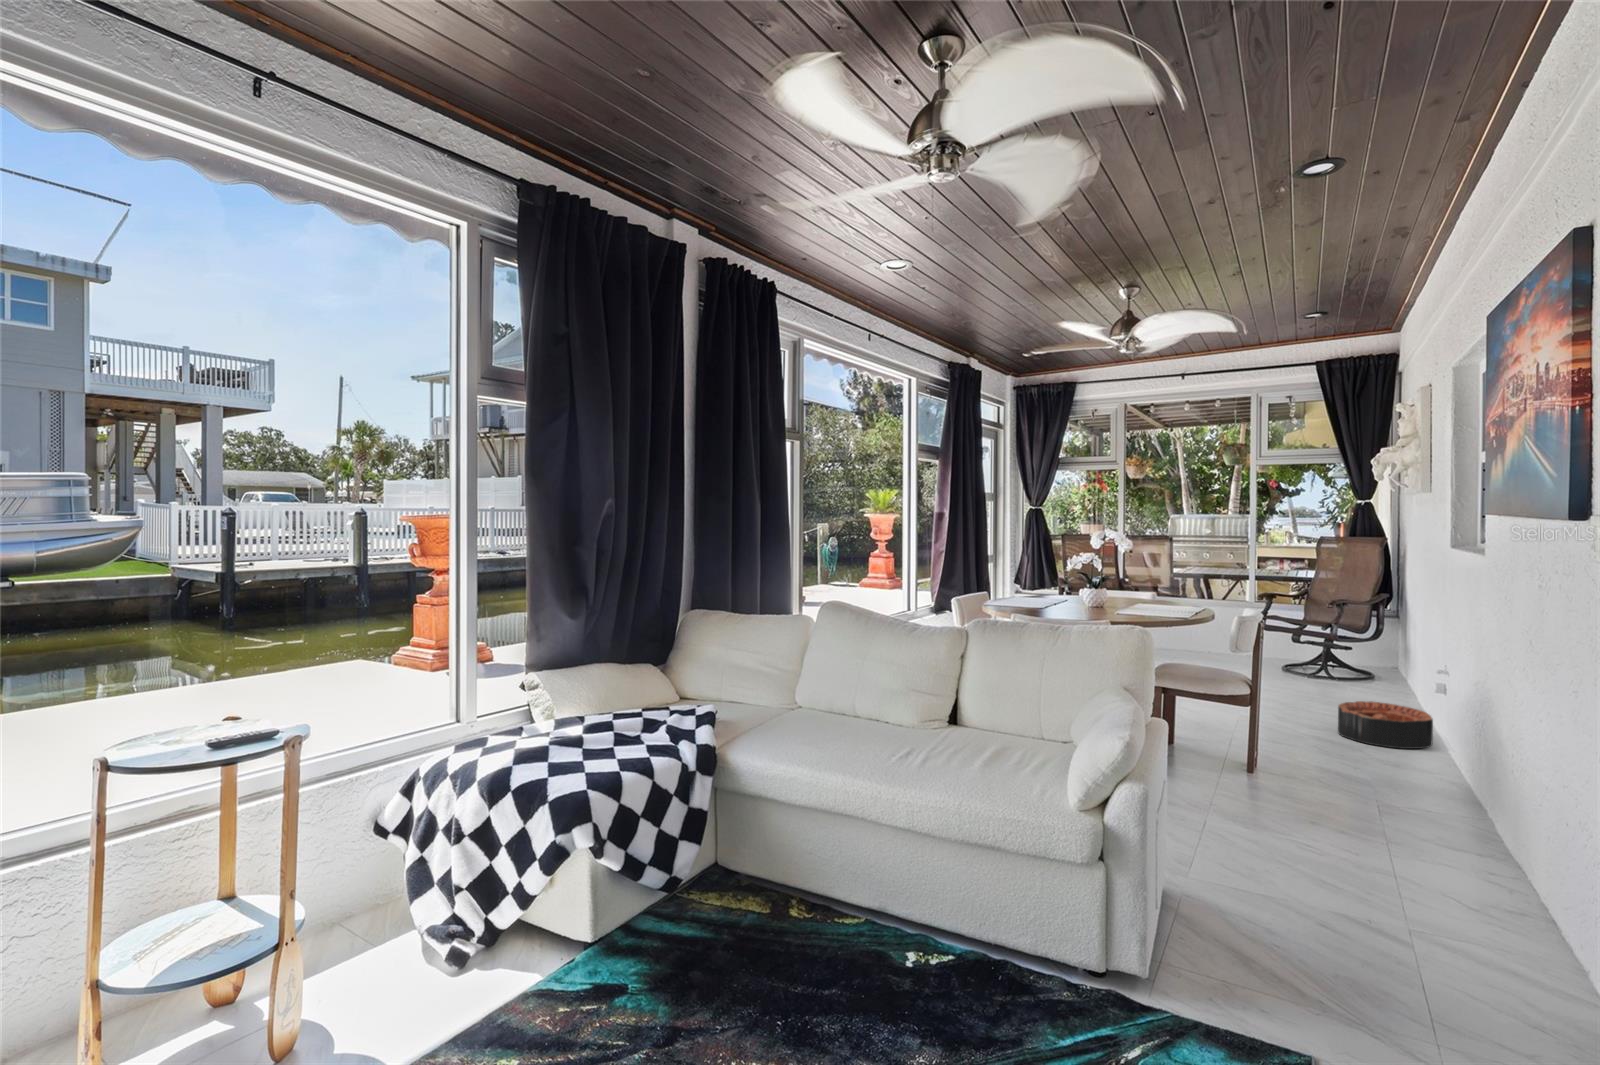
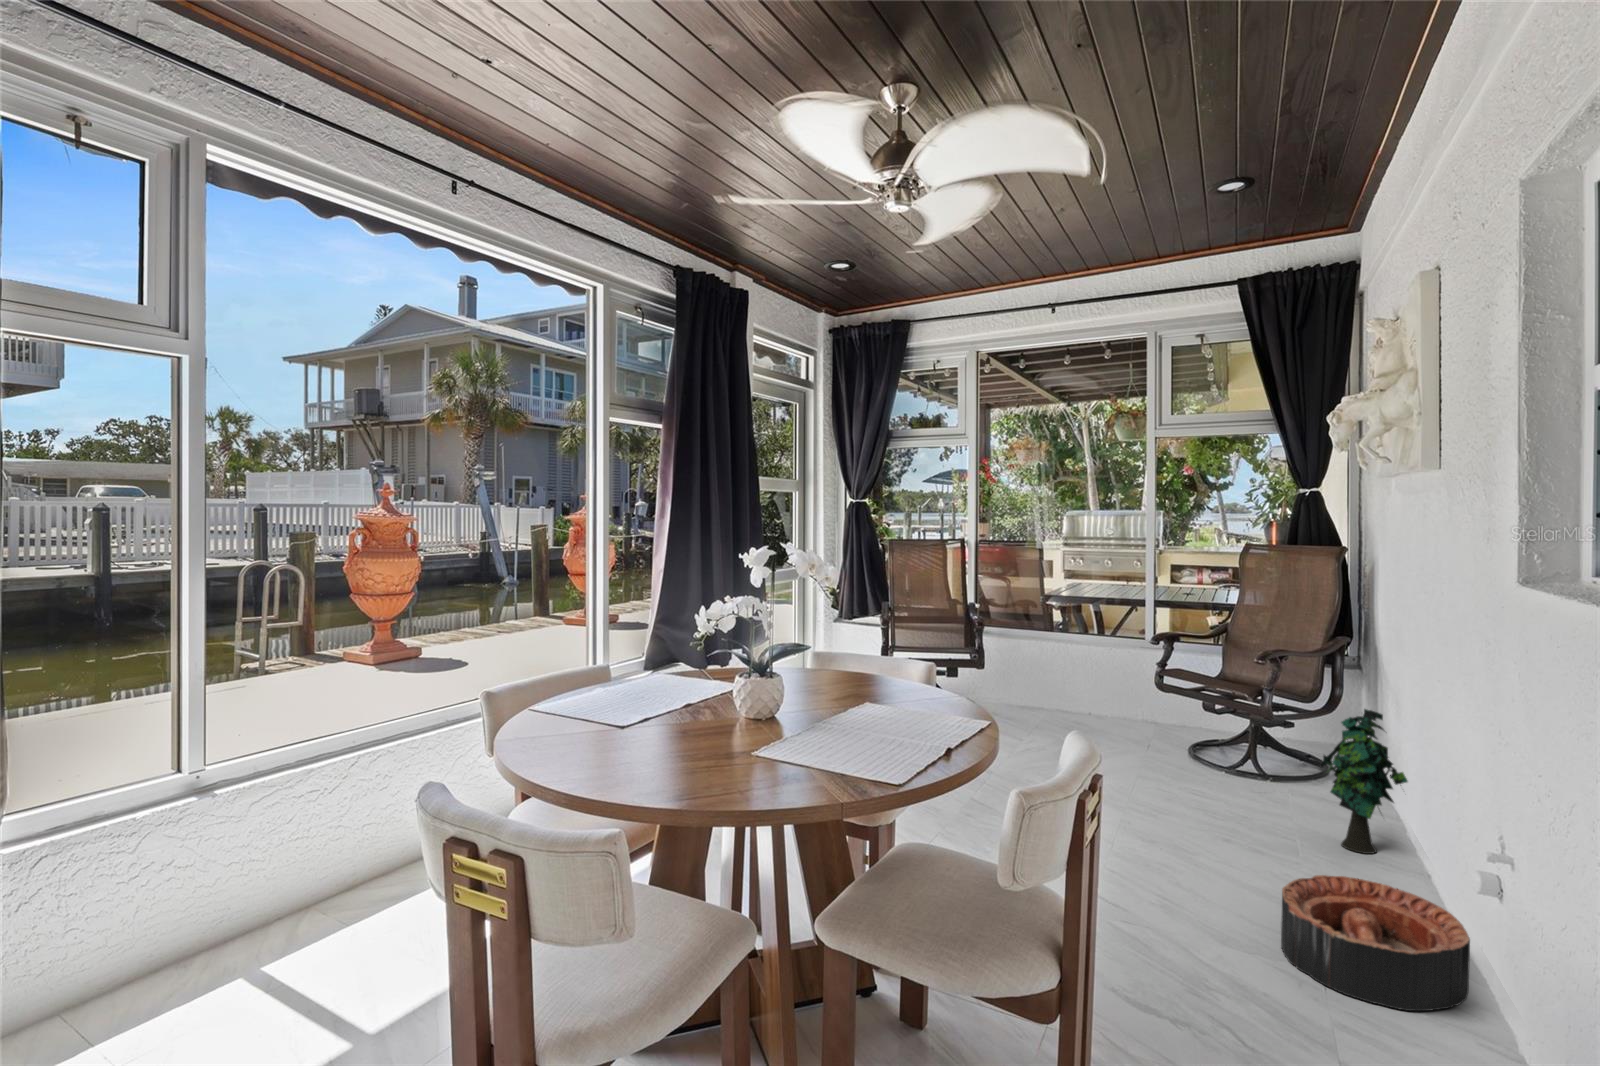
decorative plant: none [1364,625,1415,707] -> present [1322,709,1408,854]

